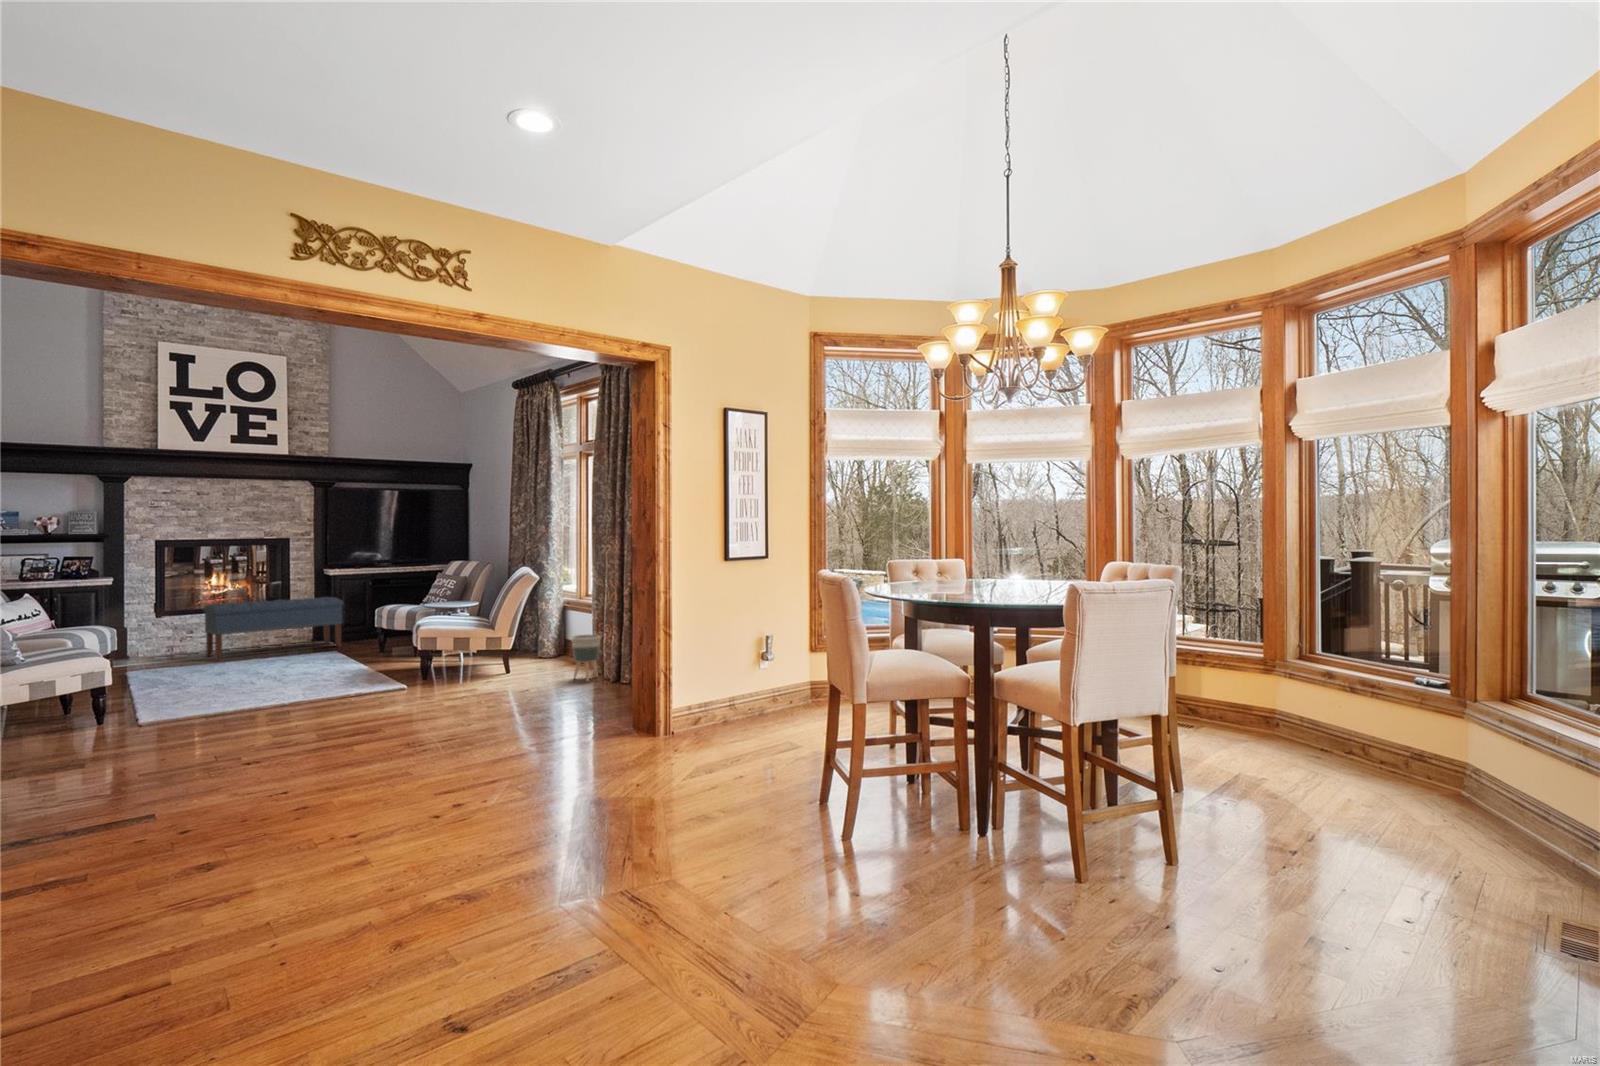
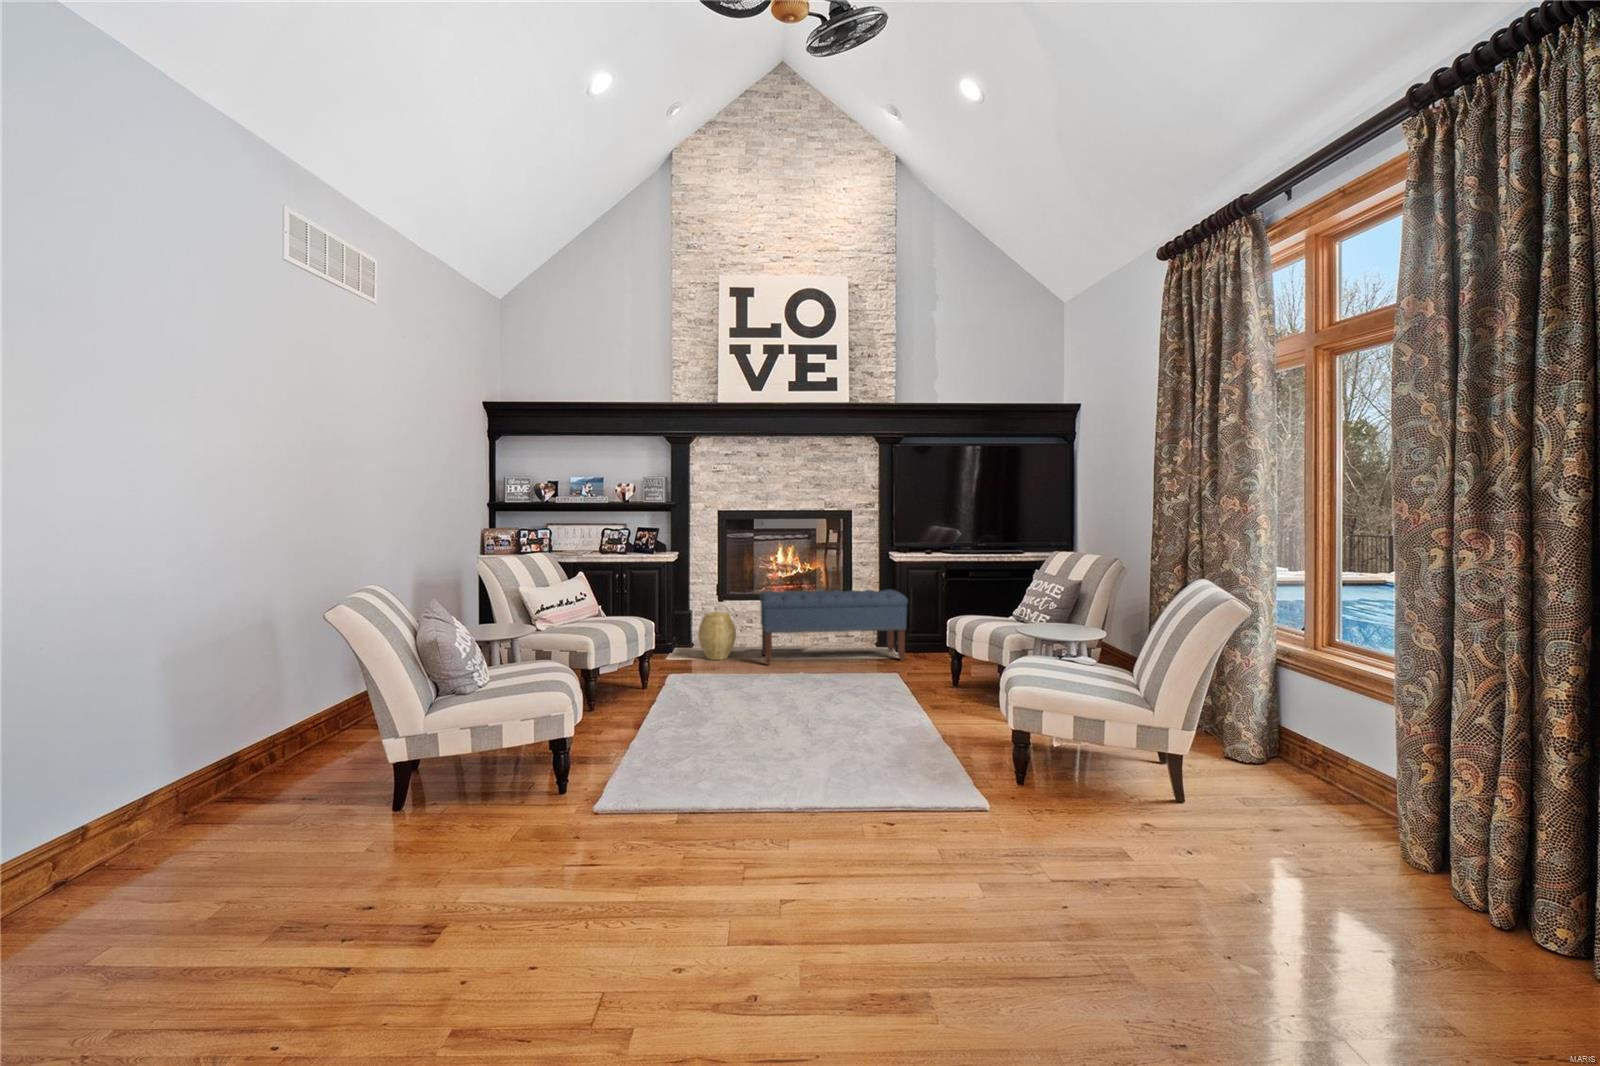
woven basket: none [140,623,181,664] -> present [698,611,736,660]
planter: present [571,634,600,681] -> none [1332,760,1418,887]

